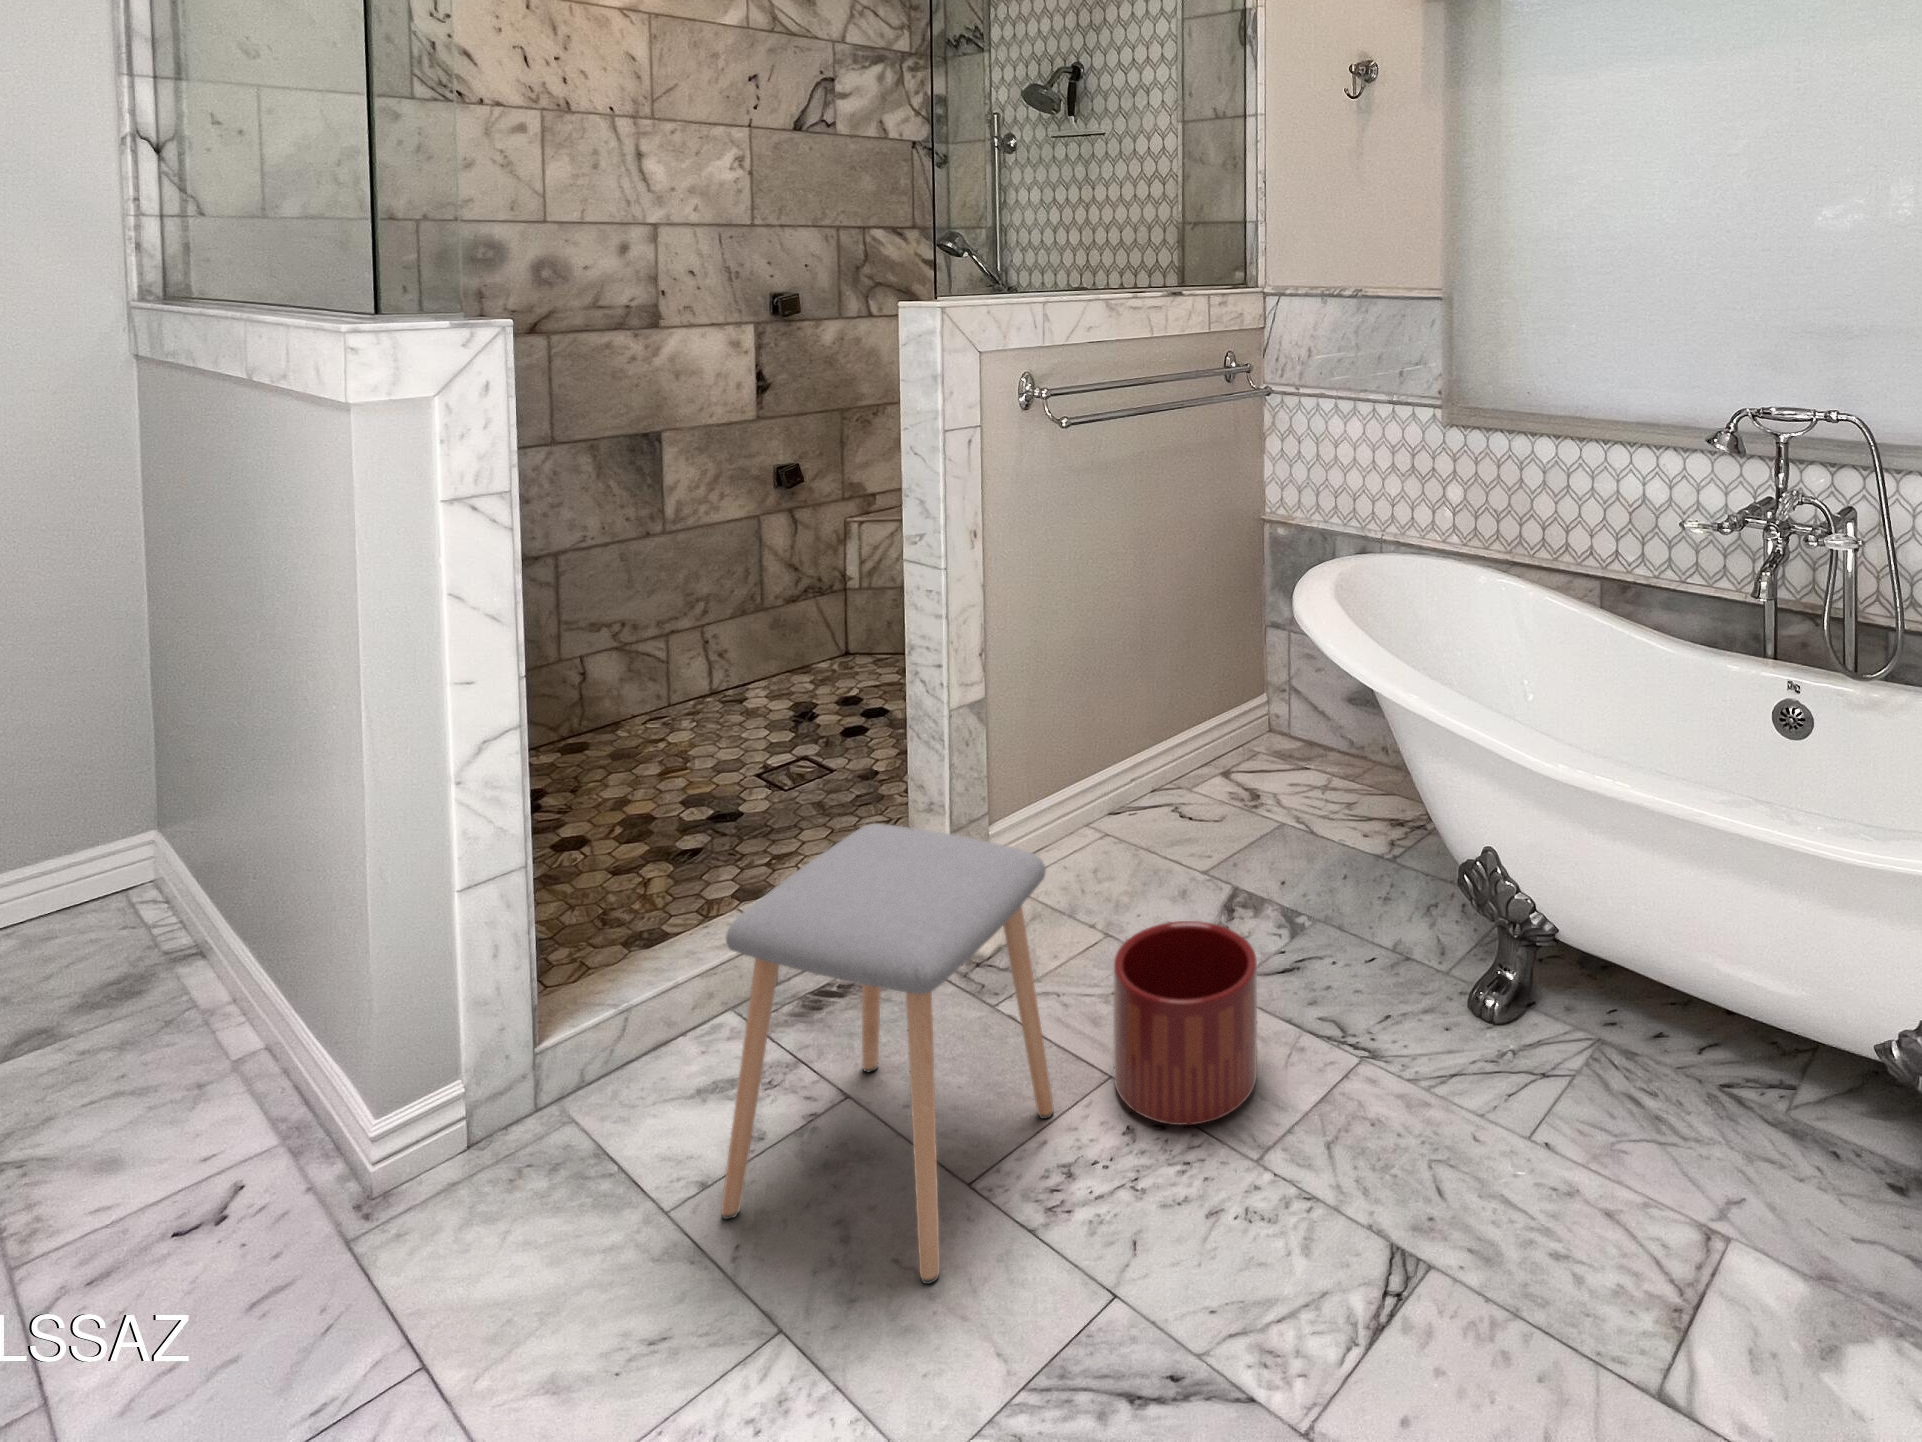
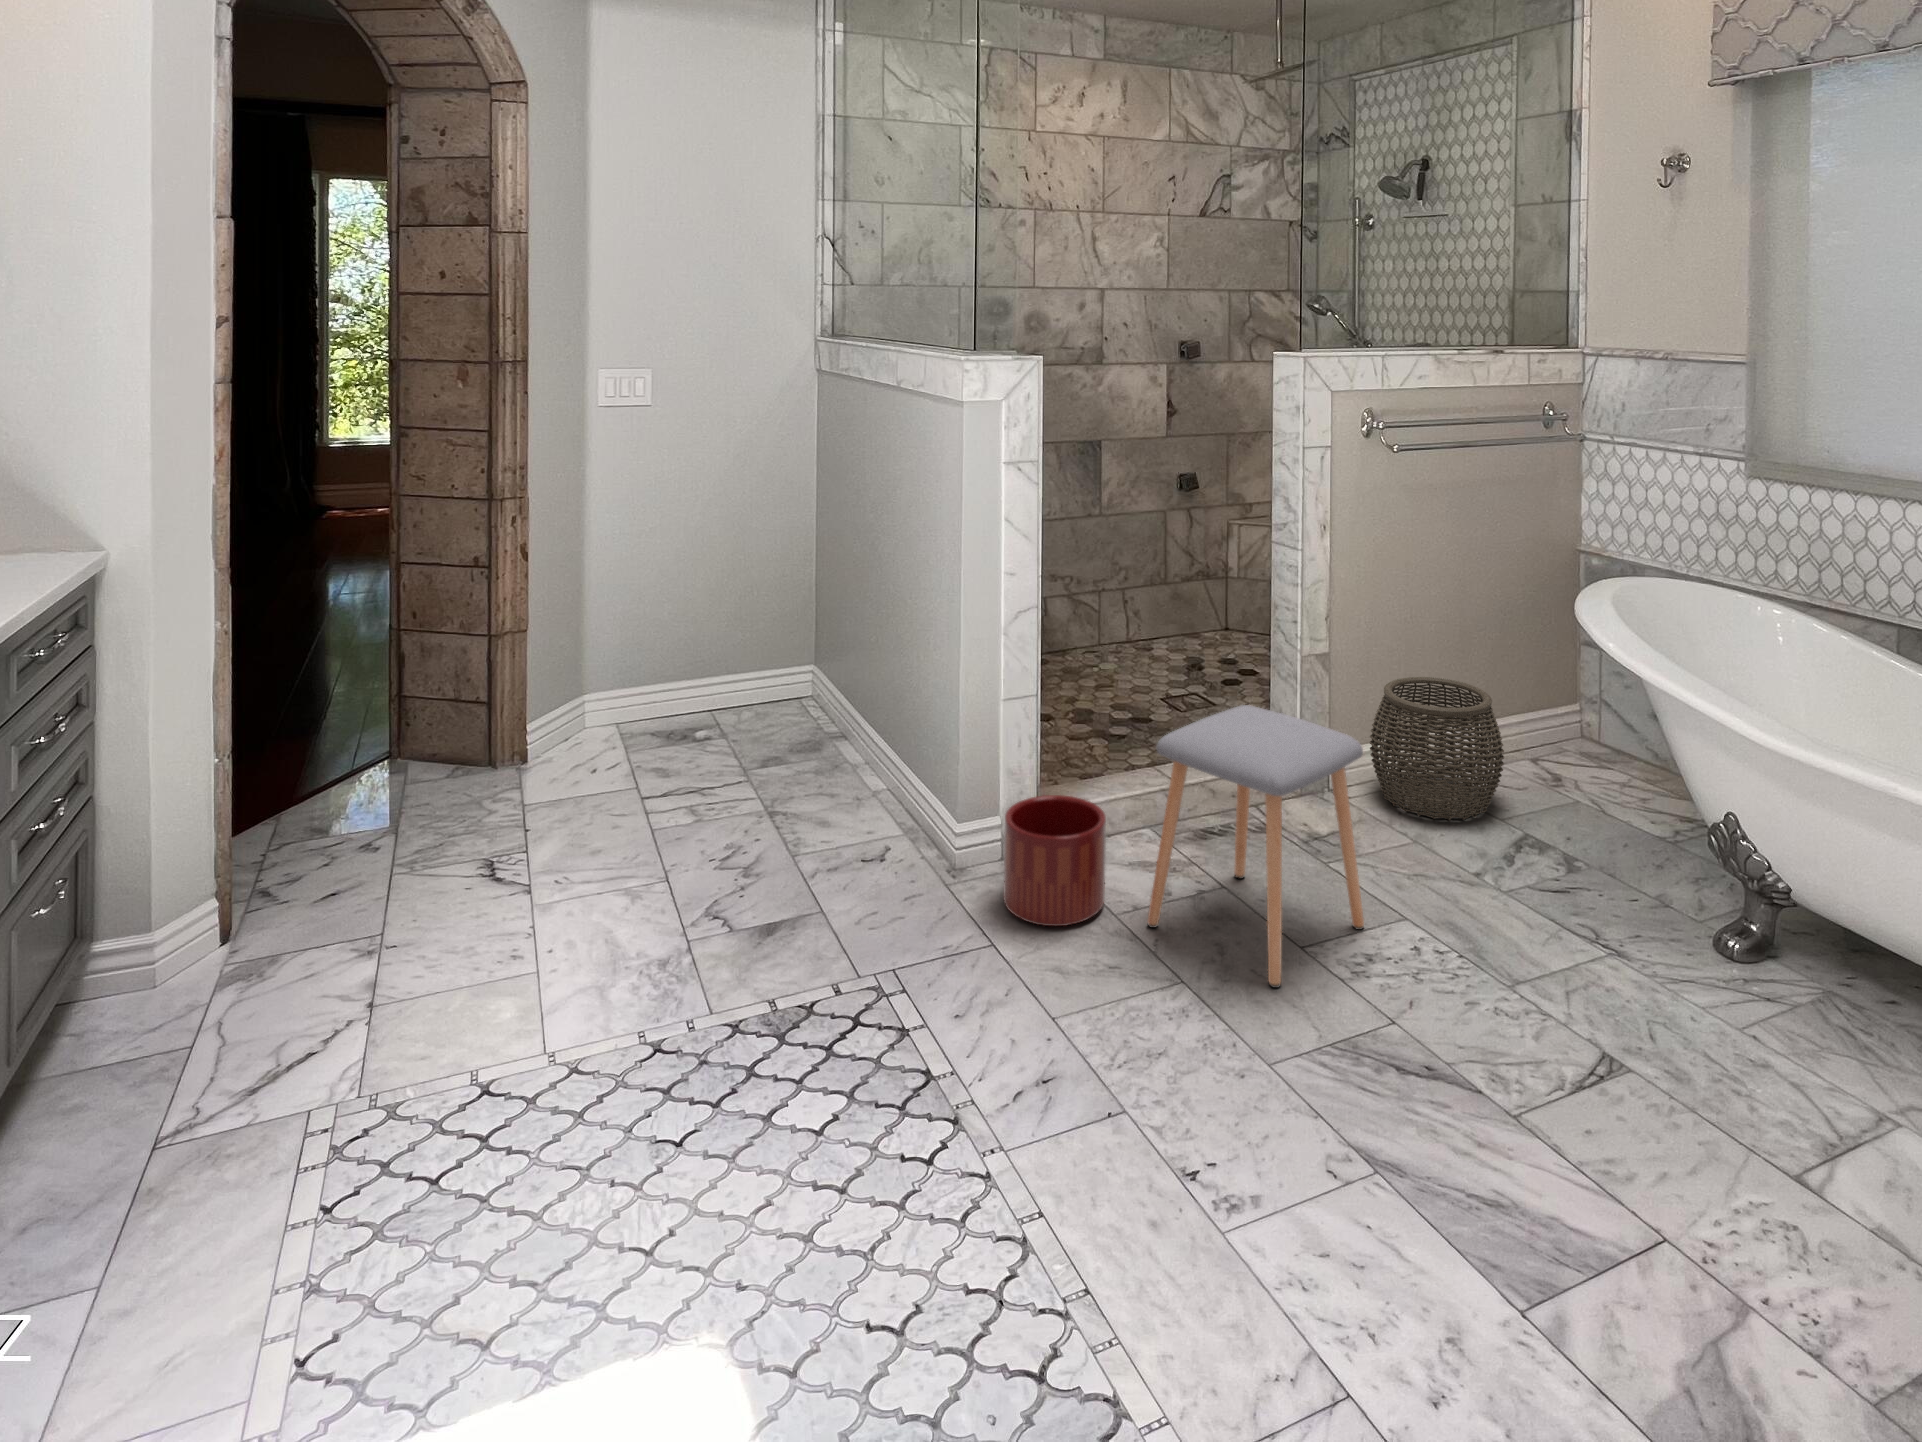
woven basket: none [1040,706,1204,895] -> present [1369,677,1504,821]
planter: present [1113,921,1257,1125] -> present [1003,795,1106,926]

